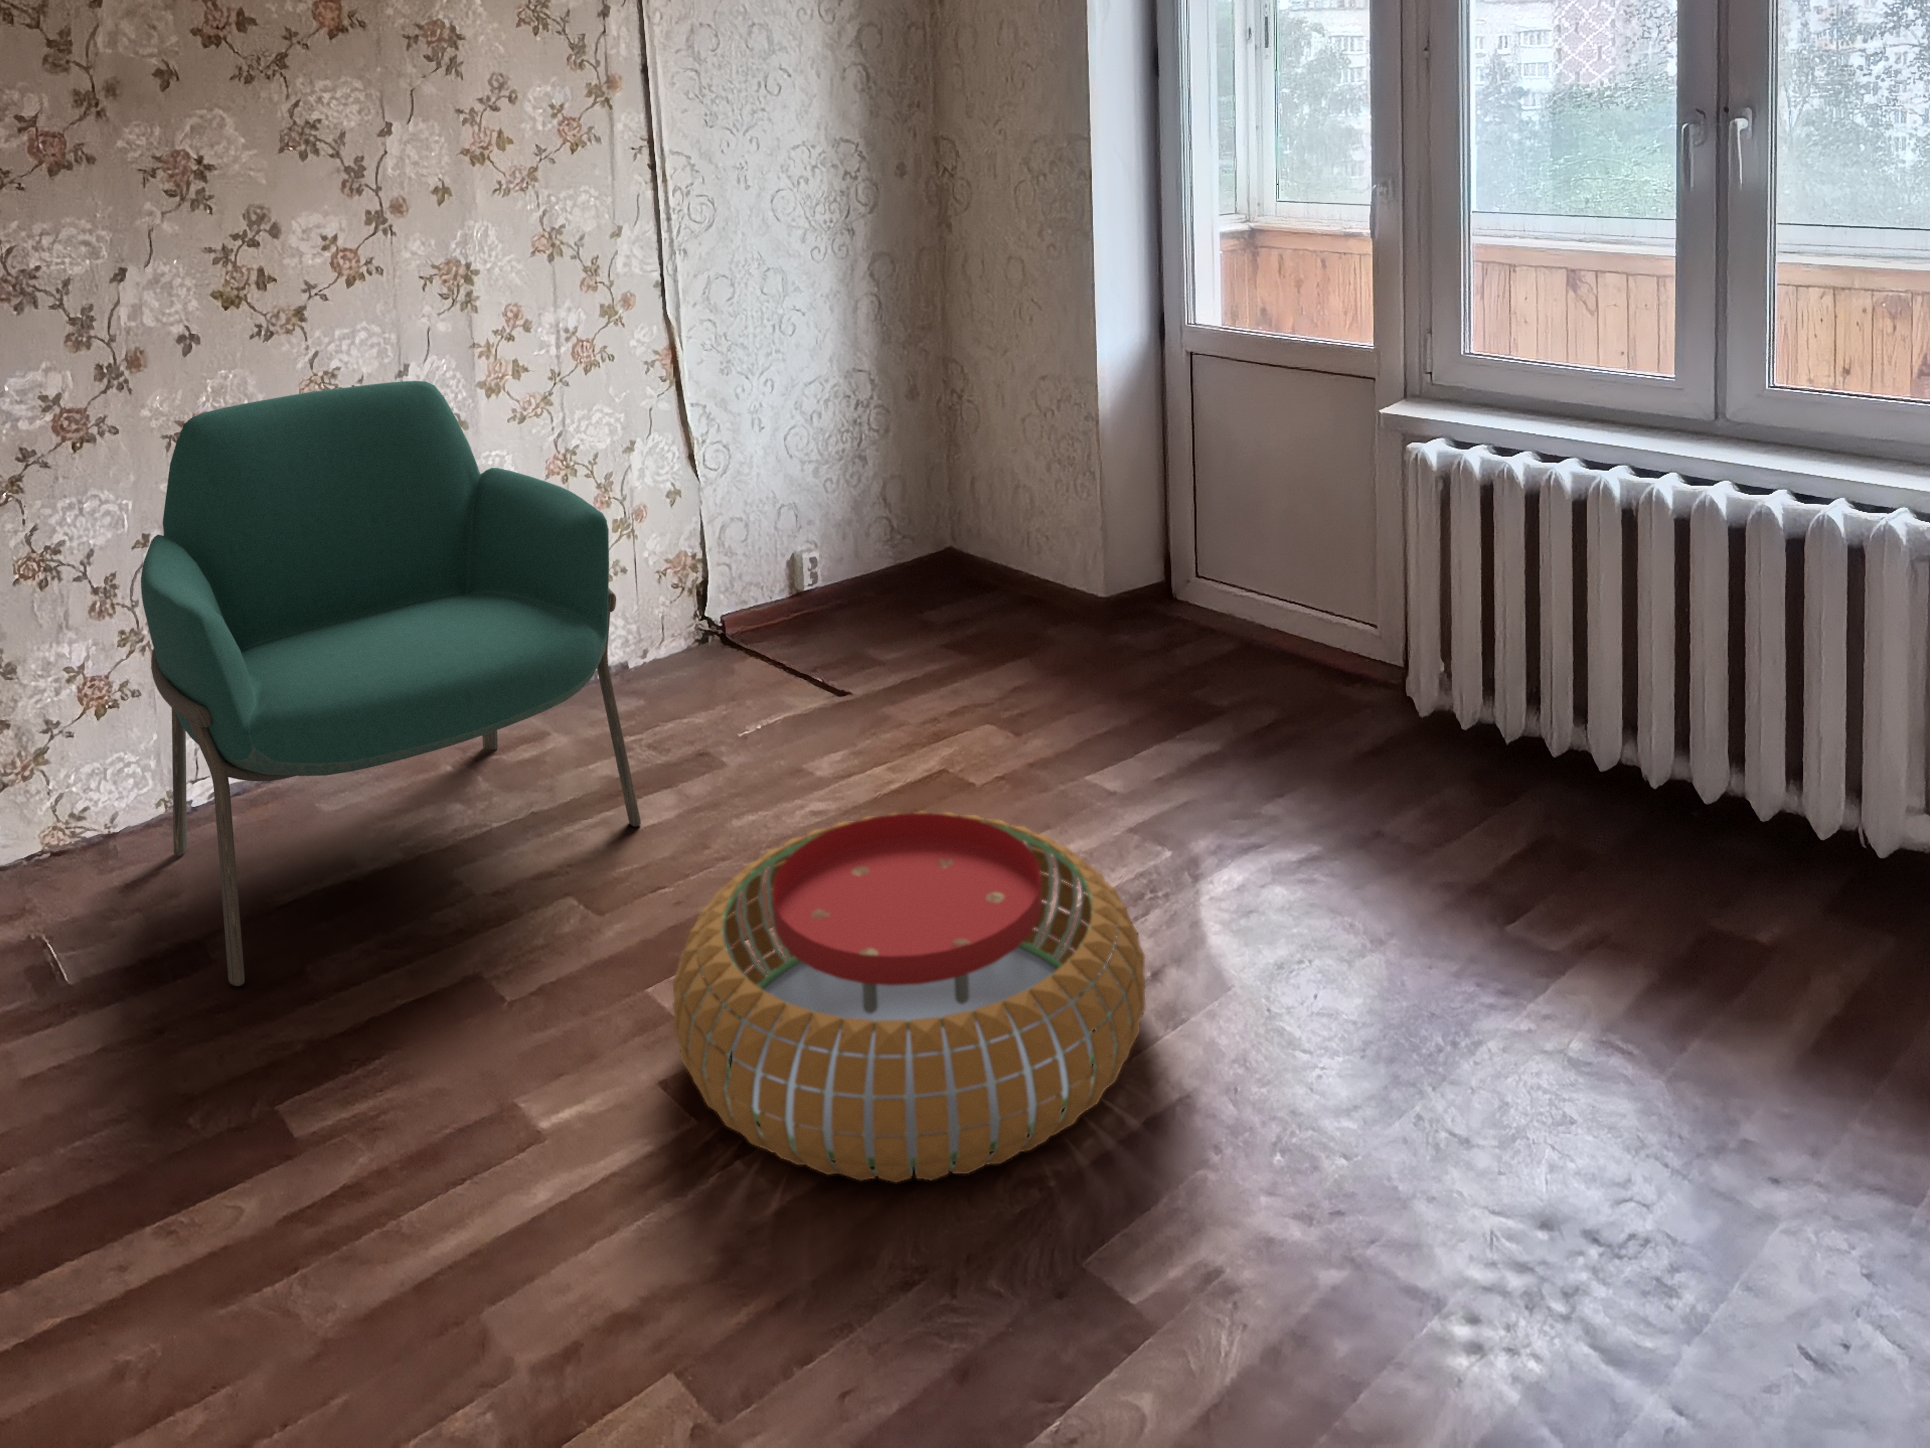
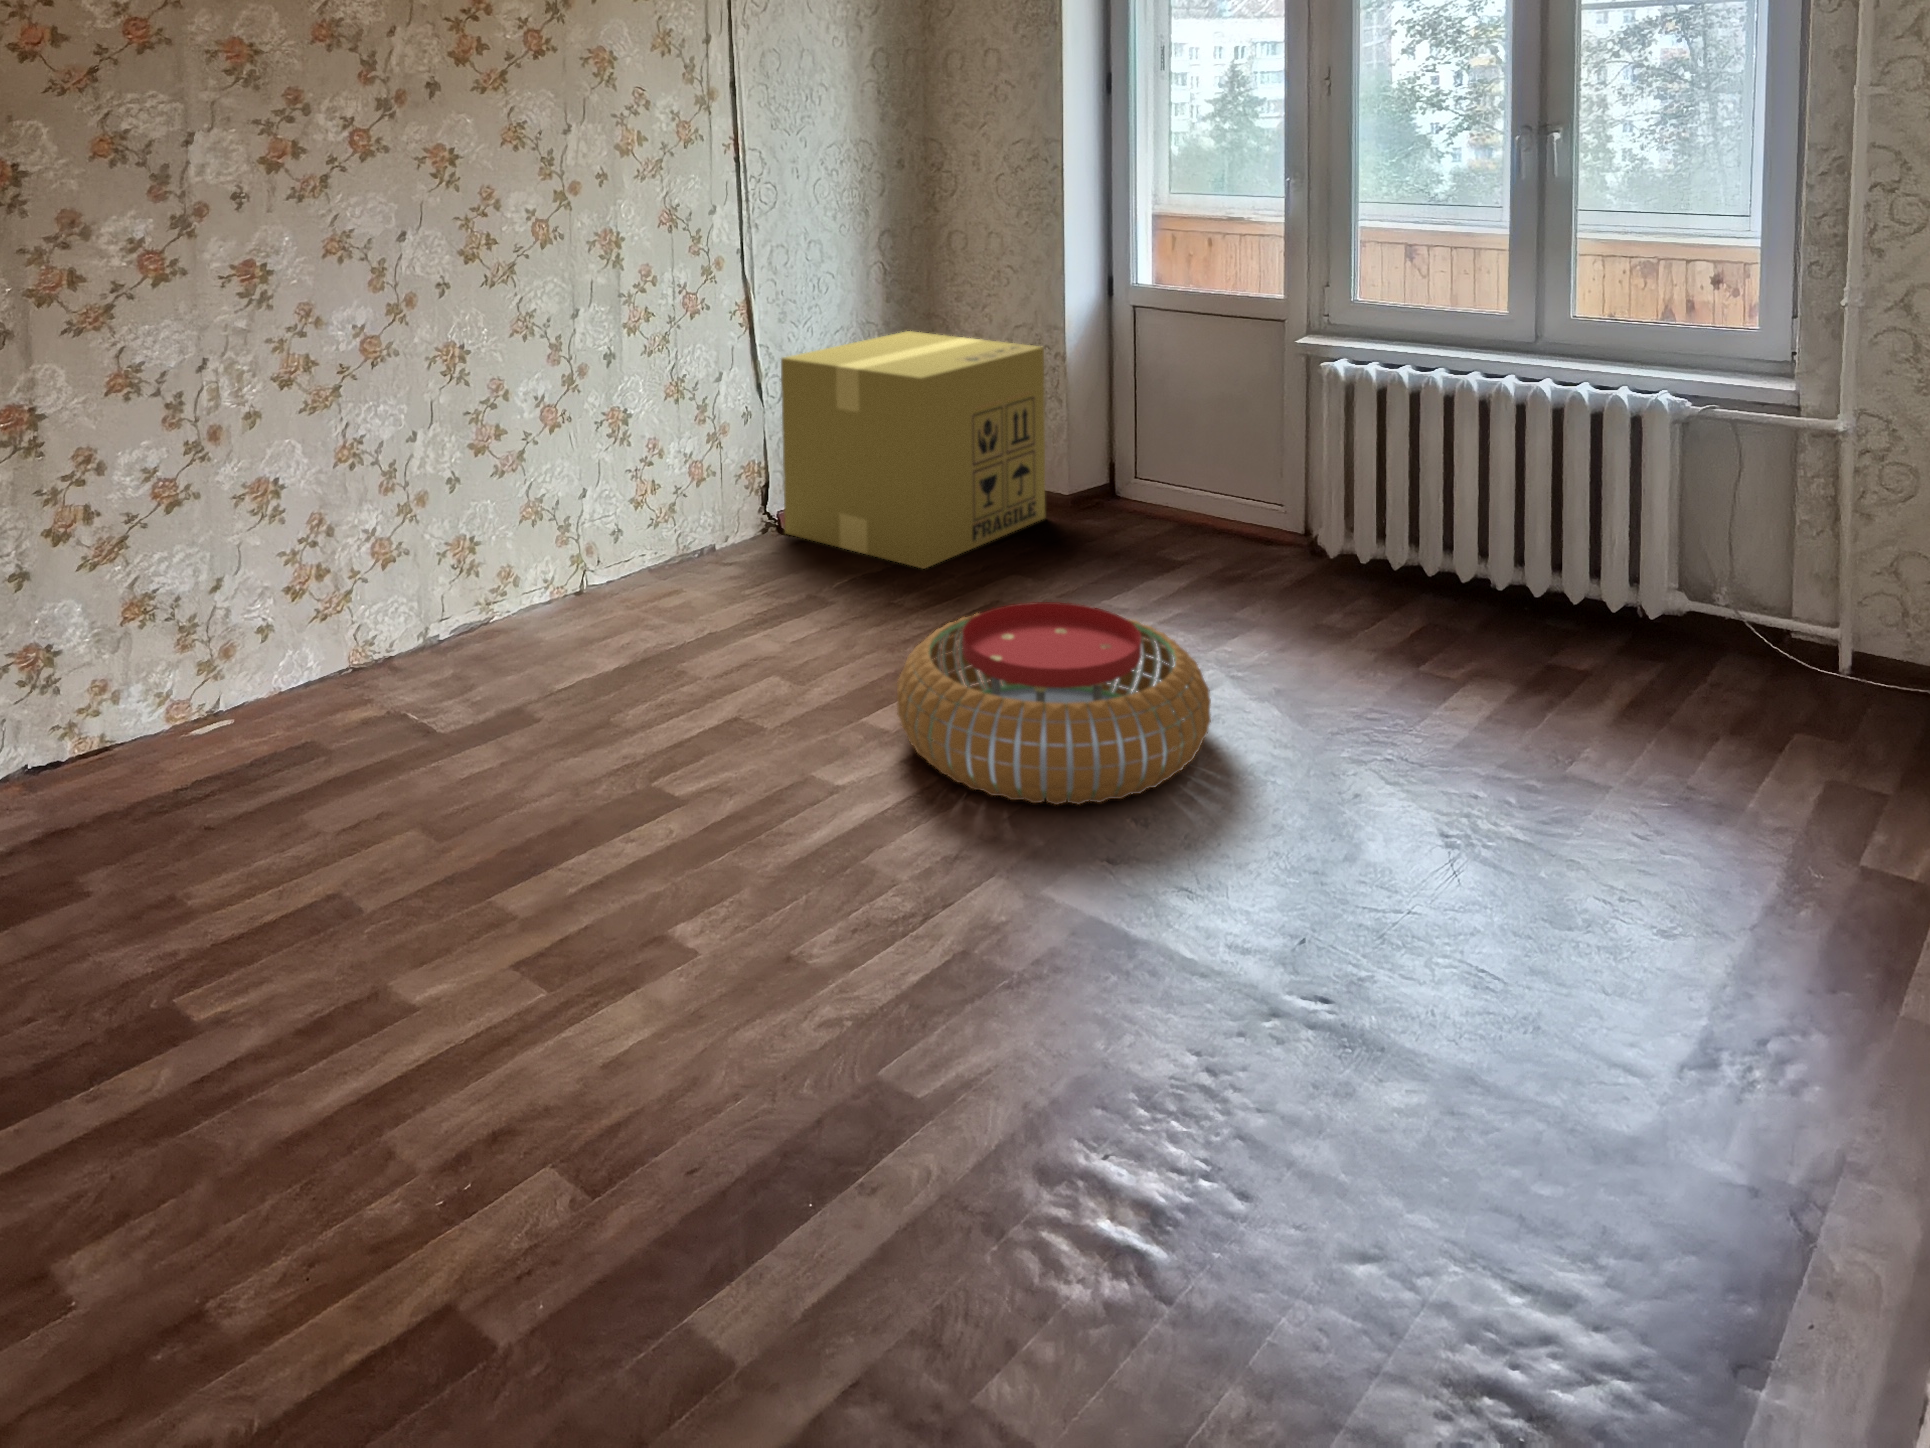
cardboard box: none [719,380,1072,707] -> present [781,331,1045,569]
armchair: present [141,381,641,986] -> none [447,320,790,735]

